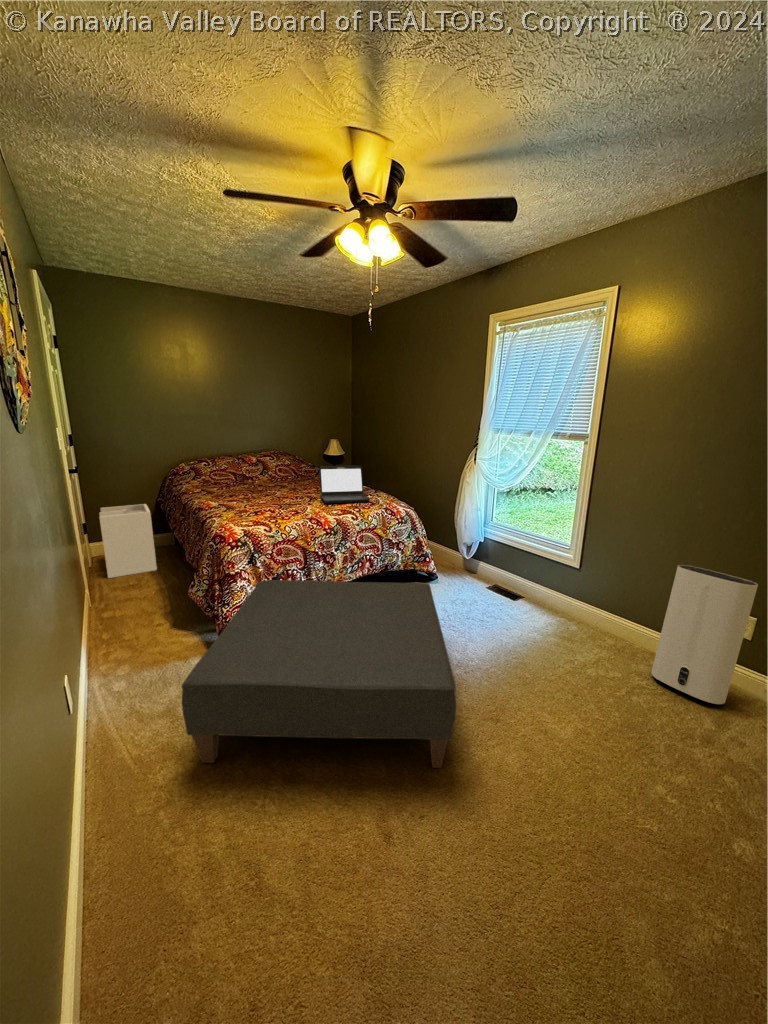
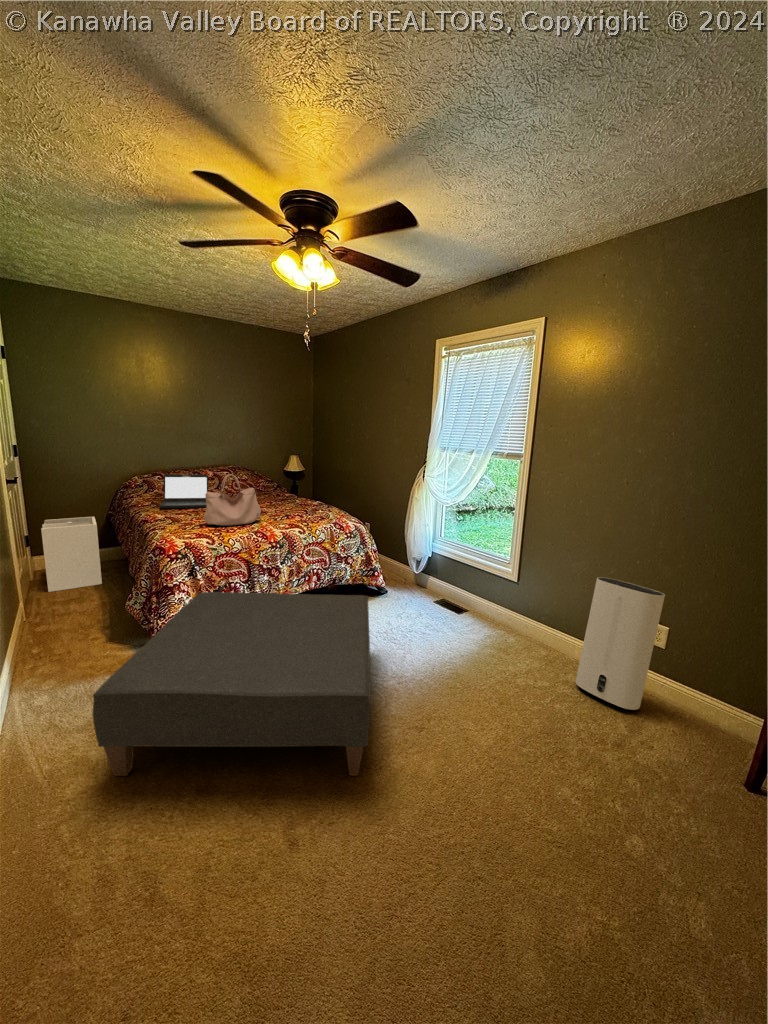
handbag: none [258,460,313,512] -> present [204,474,261,526]
laptop: present [319,466,370,503] -> present [159,474,208,508]

